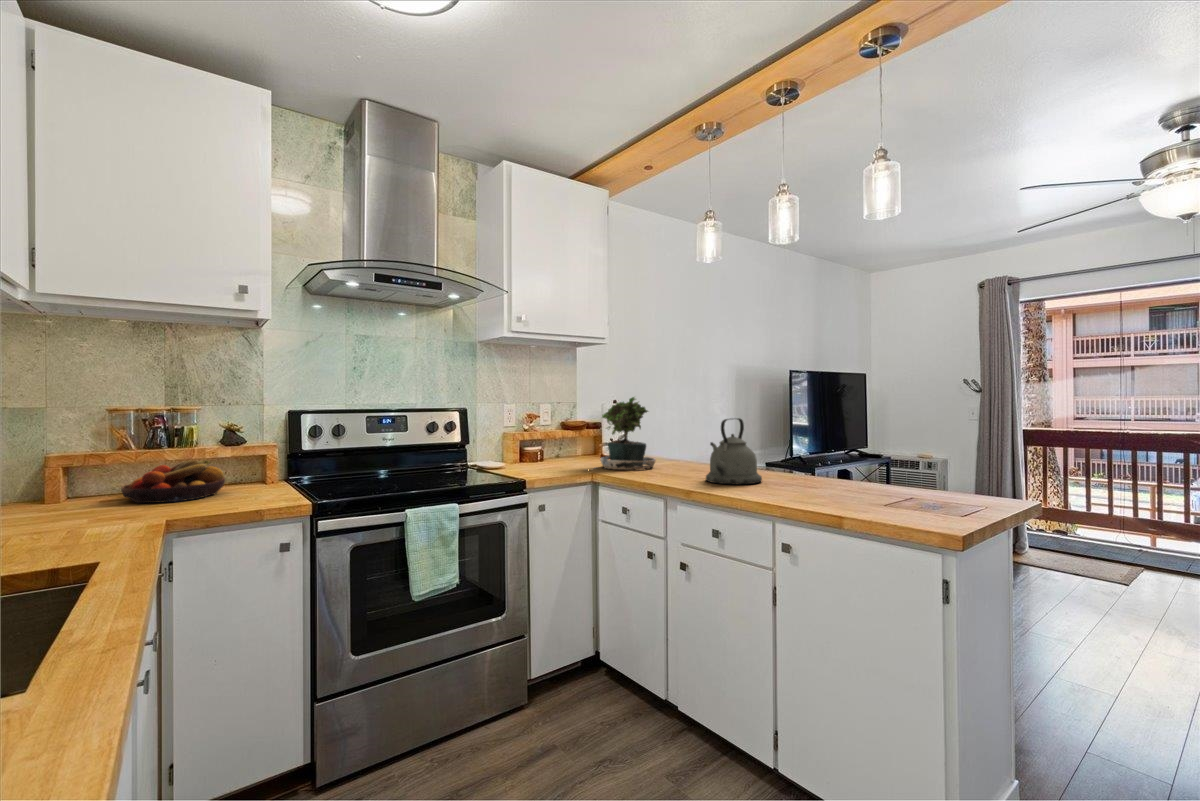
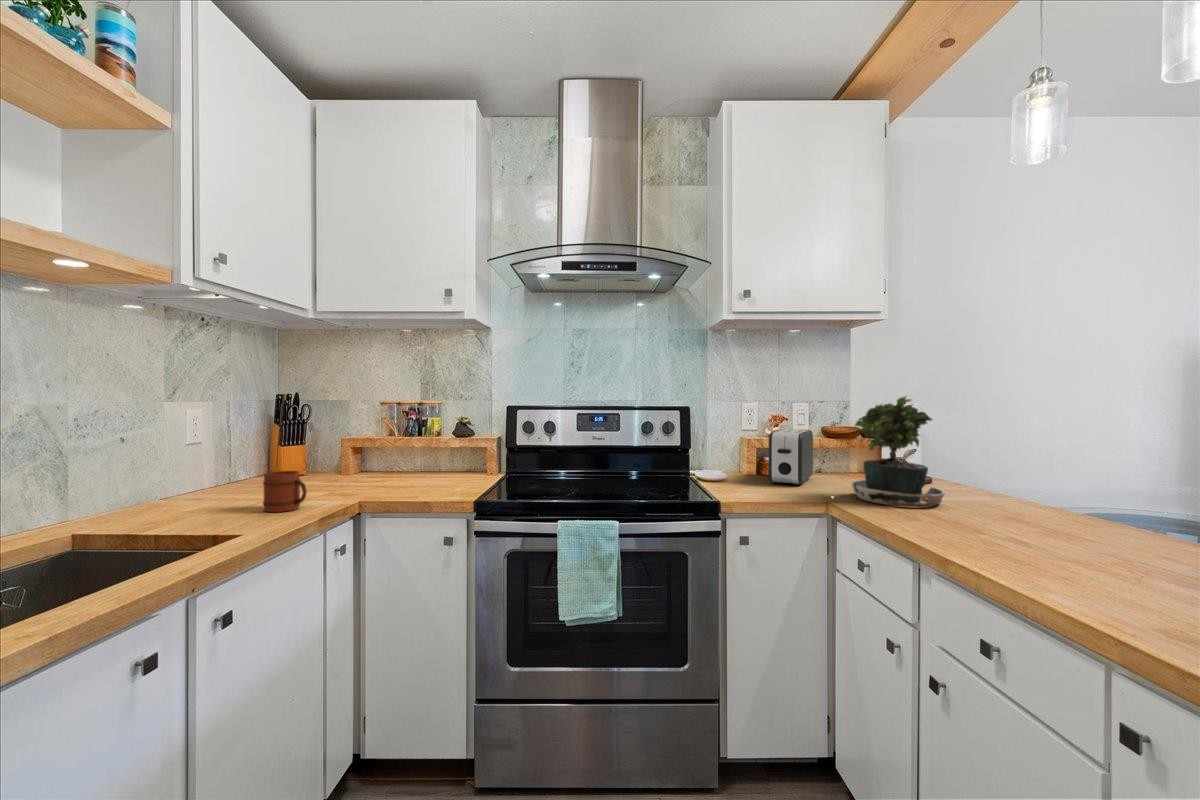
kettle: present [706,418,762,484] -> none [995,442,1139,576]
toaster: none [536,425,563,466] -> present [769,430,813,485]
fruit bowl: present [121,460,225,503] -> none [374,448,448,484]
mug: none [61,488,128,539] -> present [263,471,307,512]

